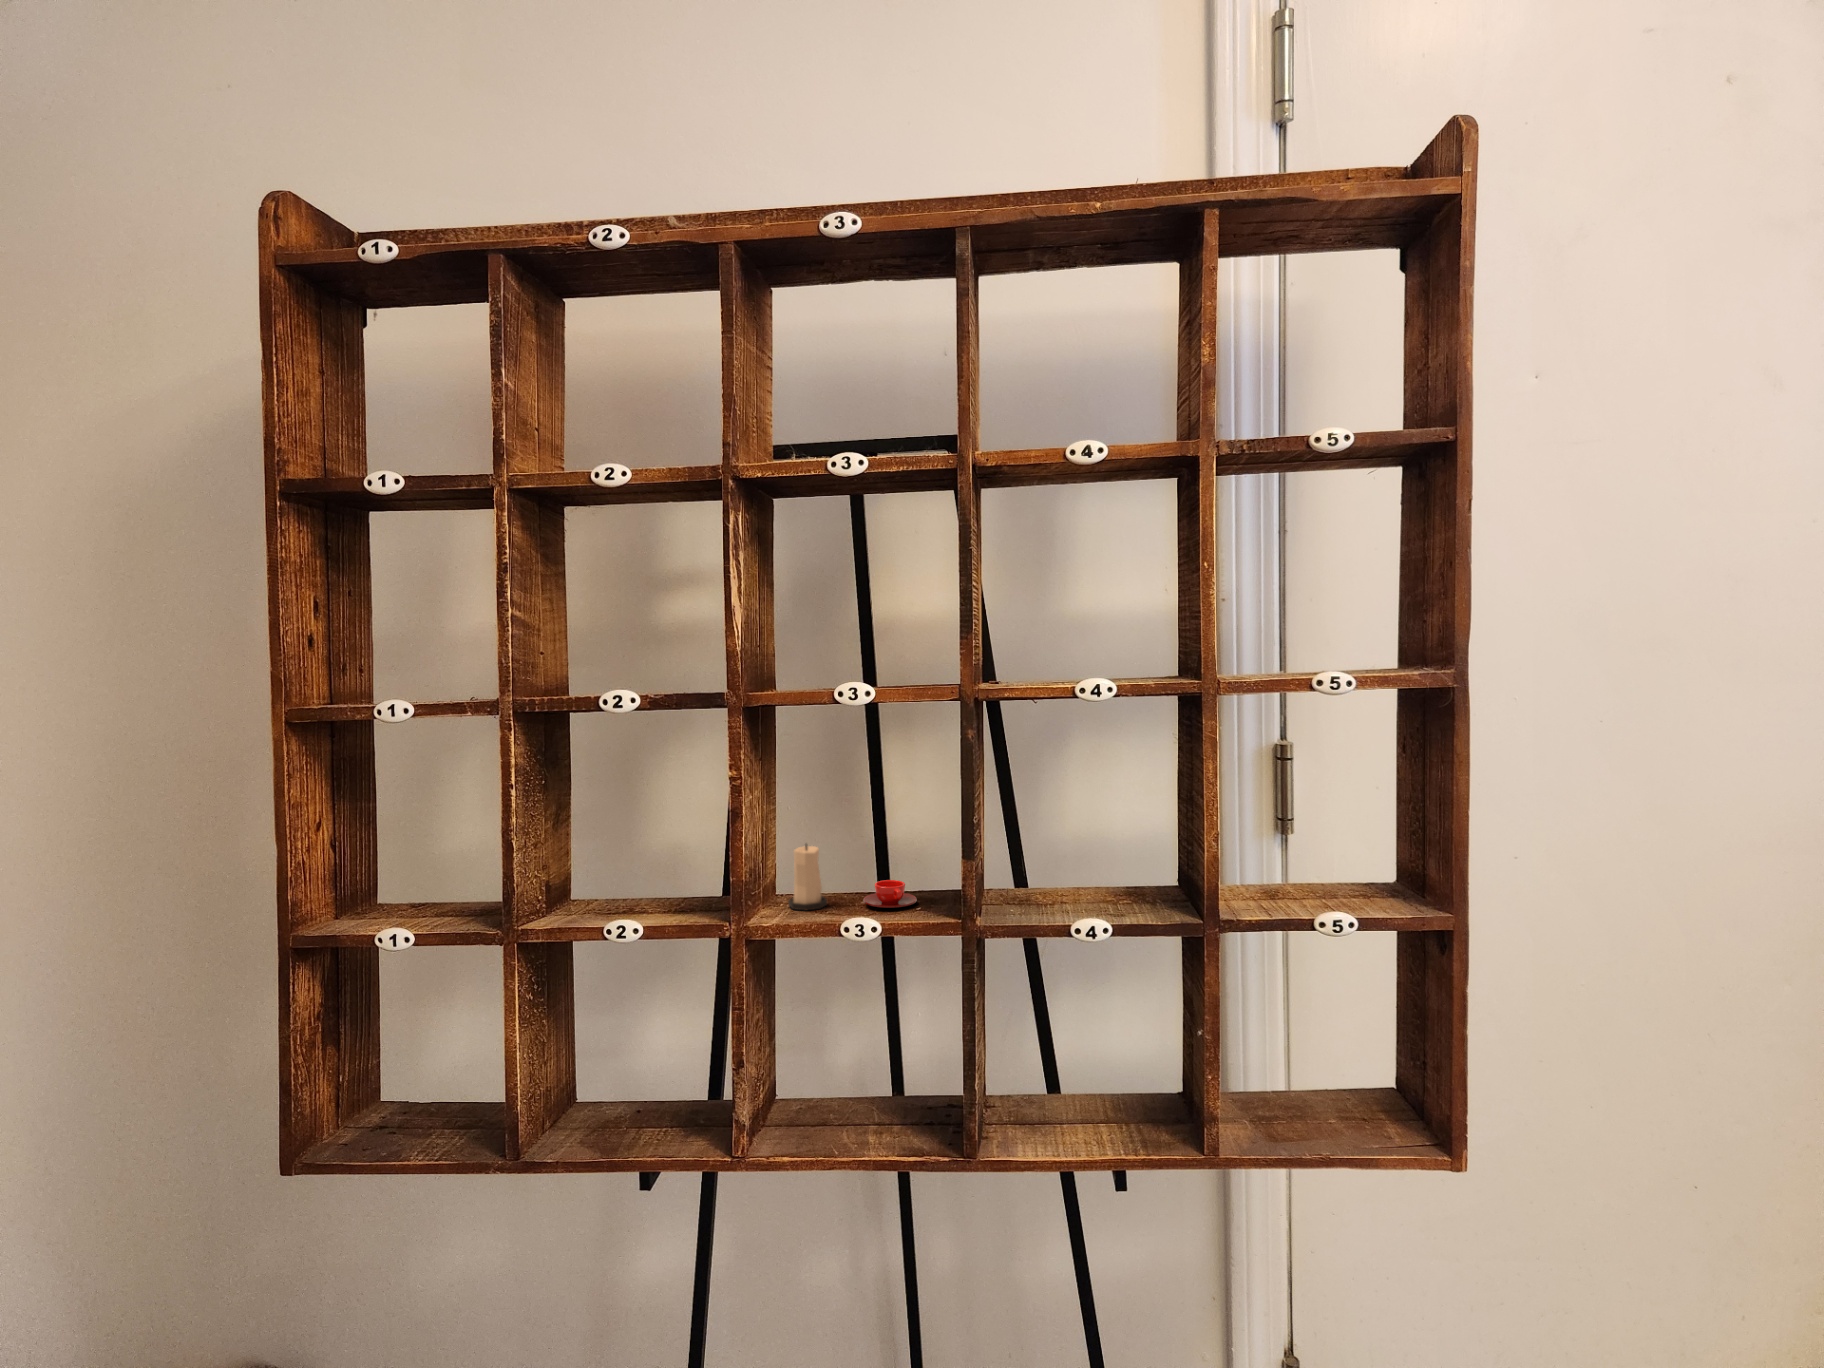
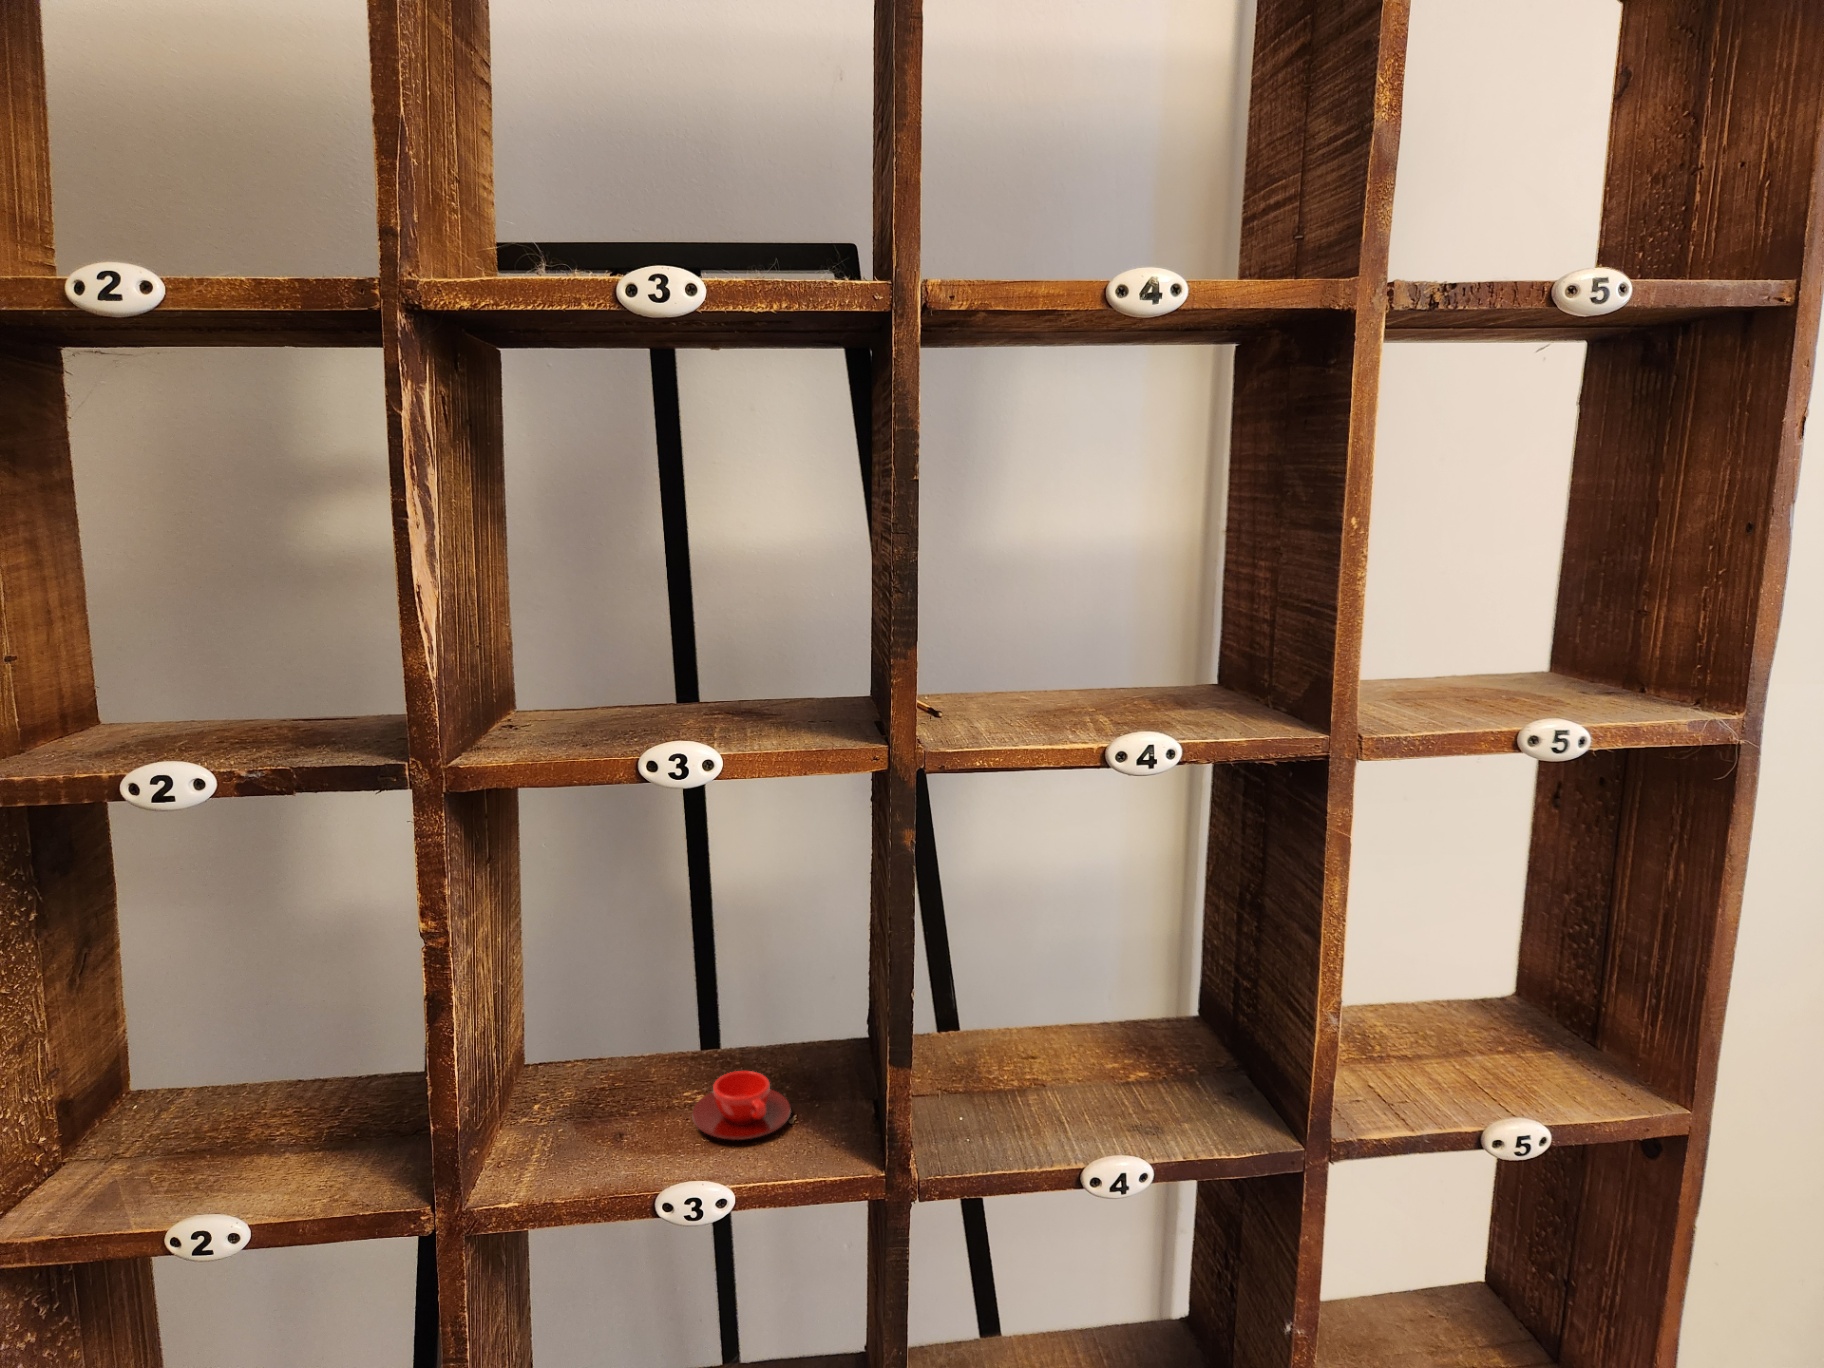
candle: present [788,844,827,910] -> none [549,1019,624,1149]

